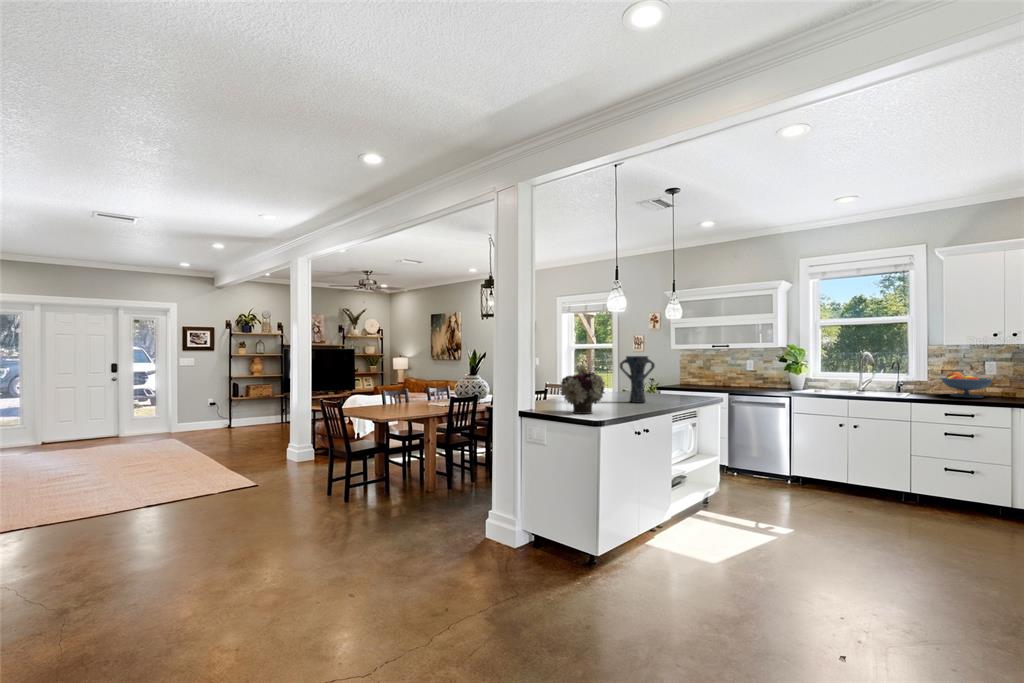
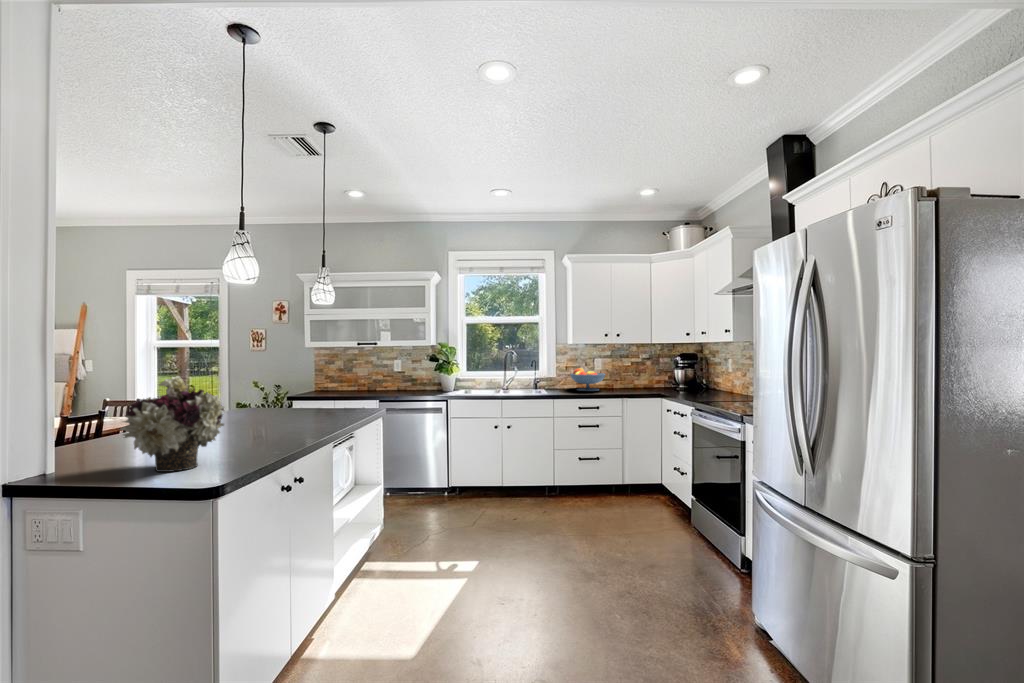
vase: present [620,356,655,403] -> none [245,358,301,431]

